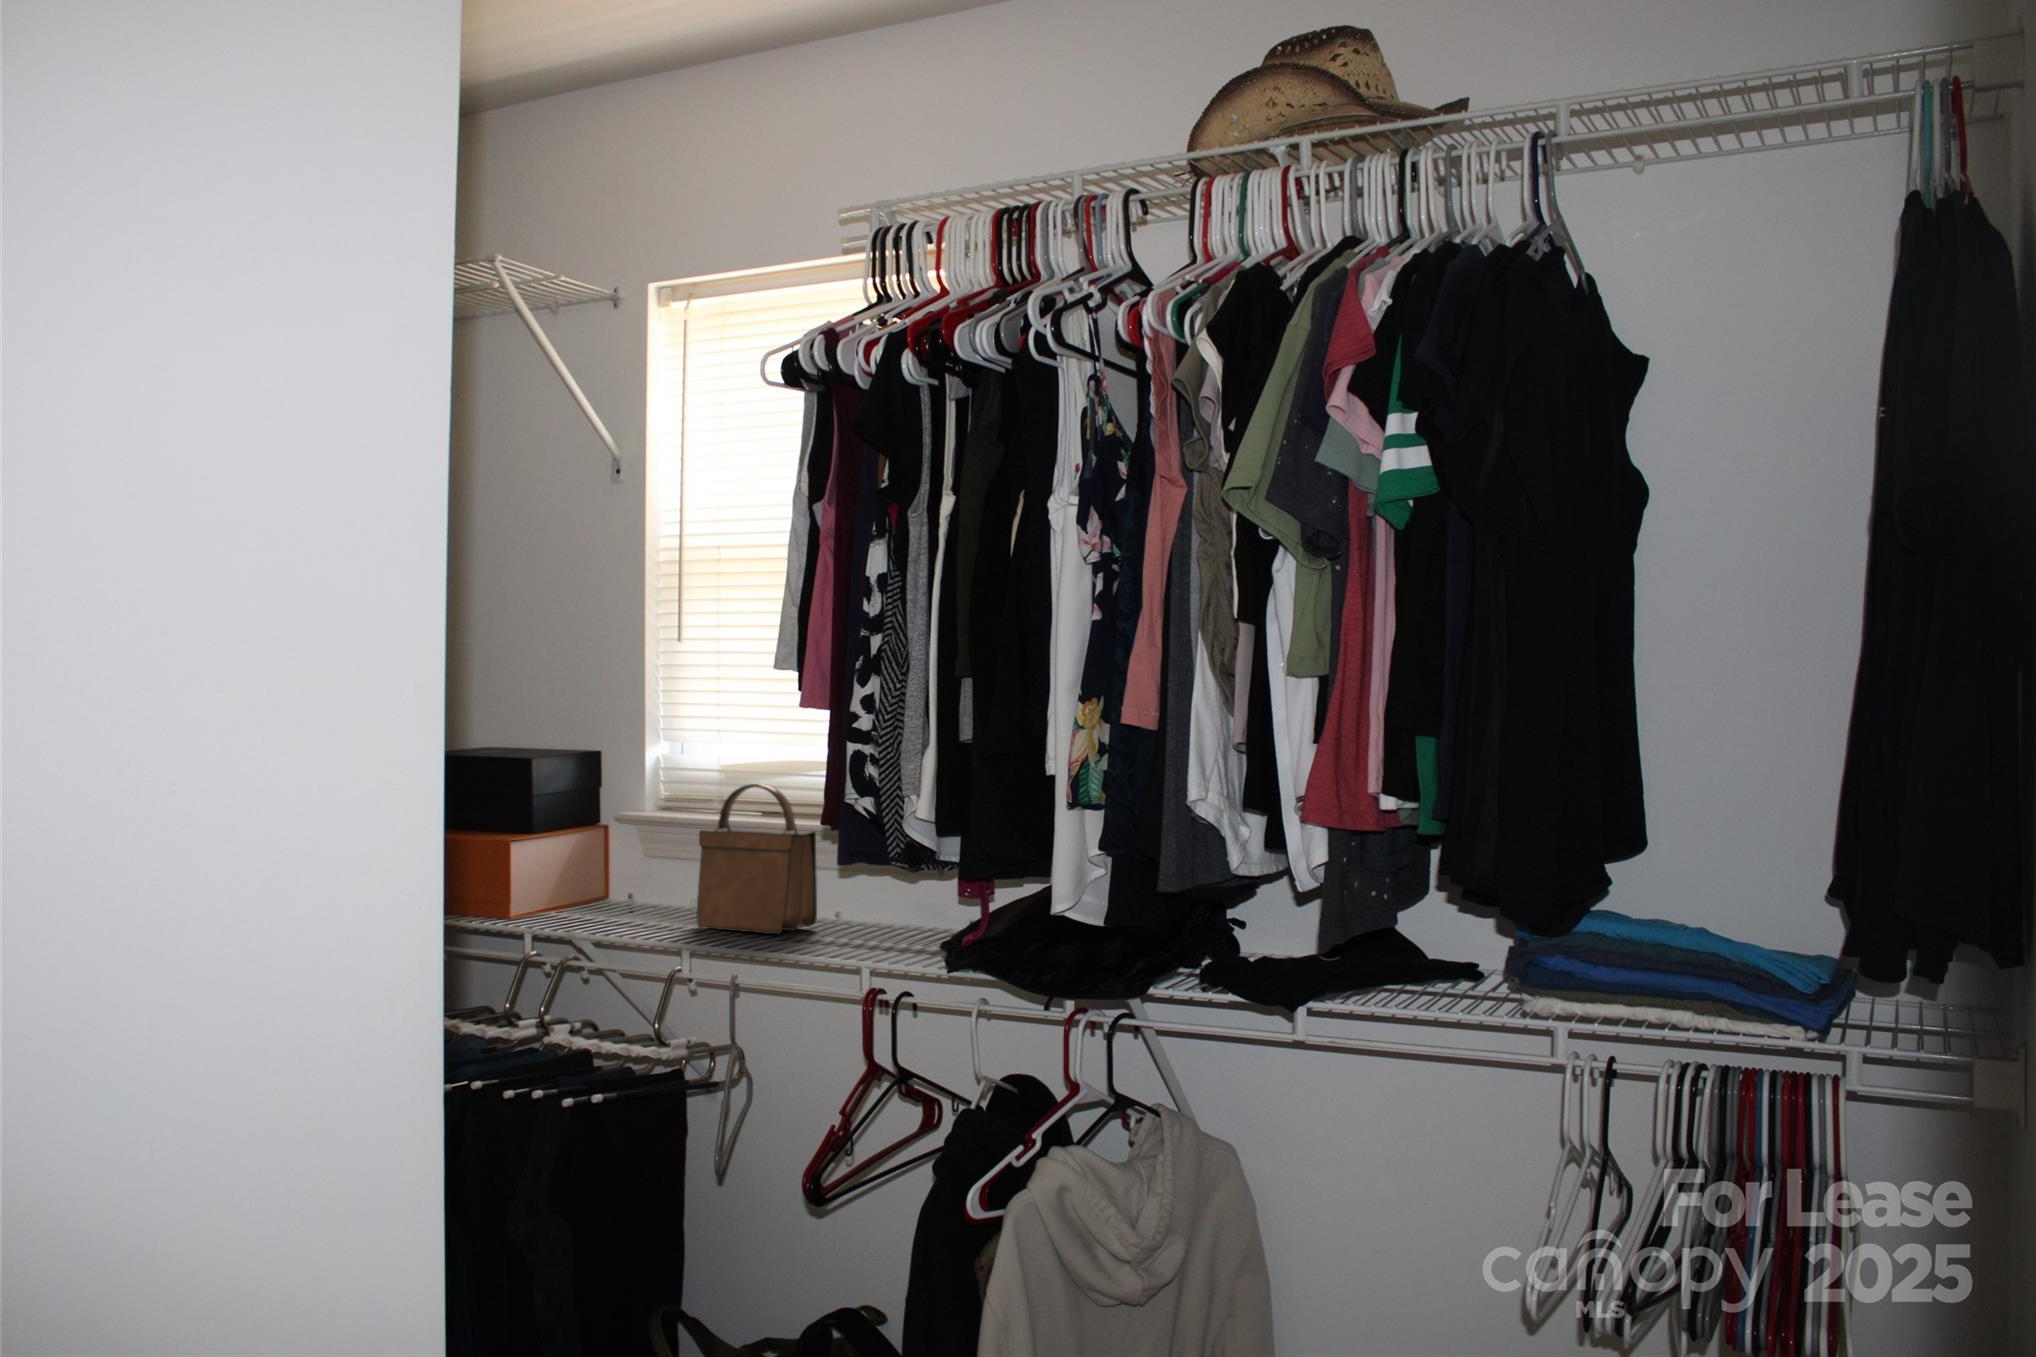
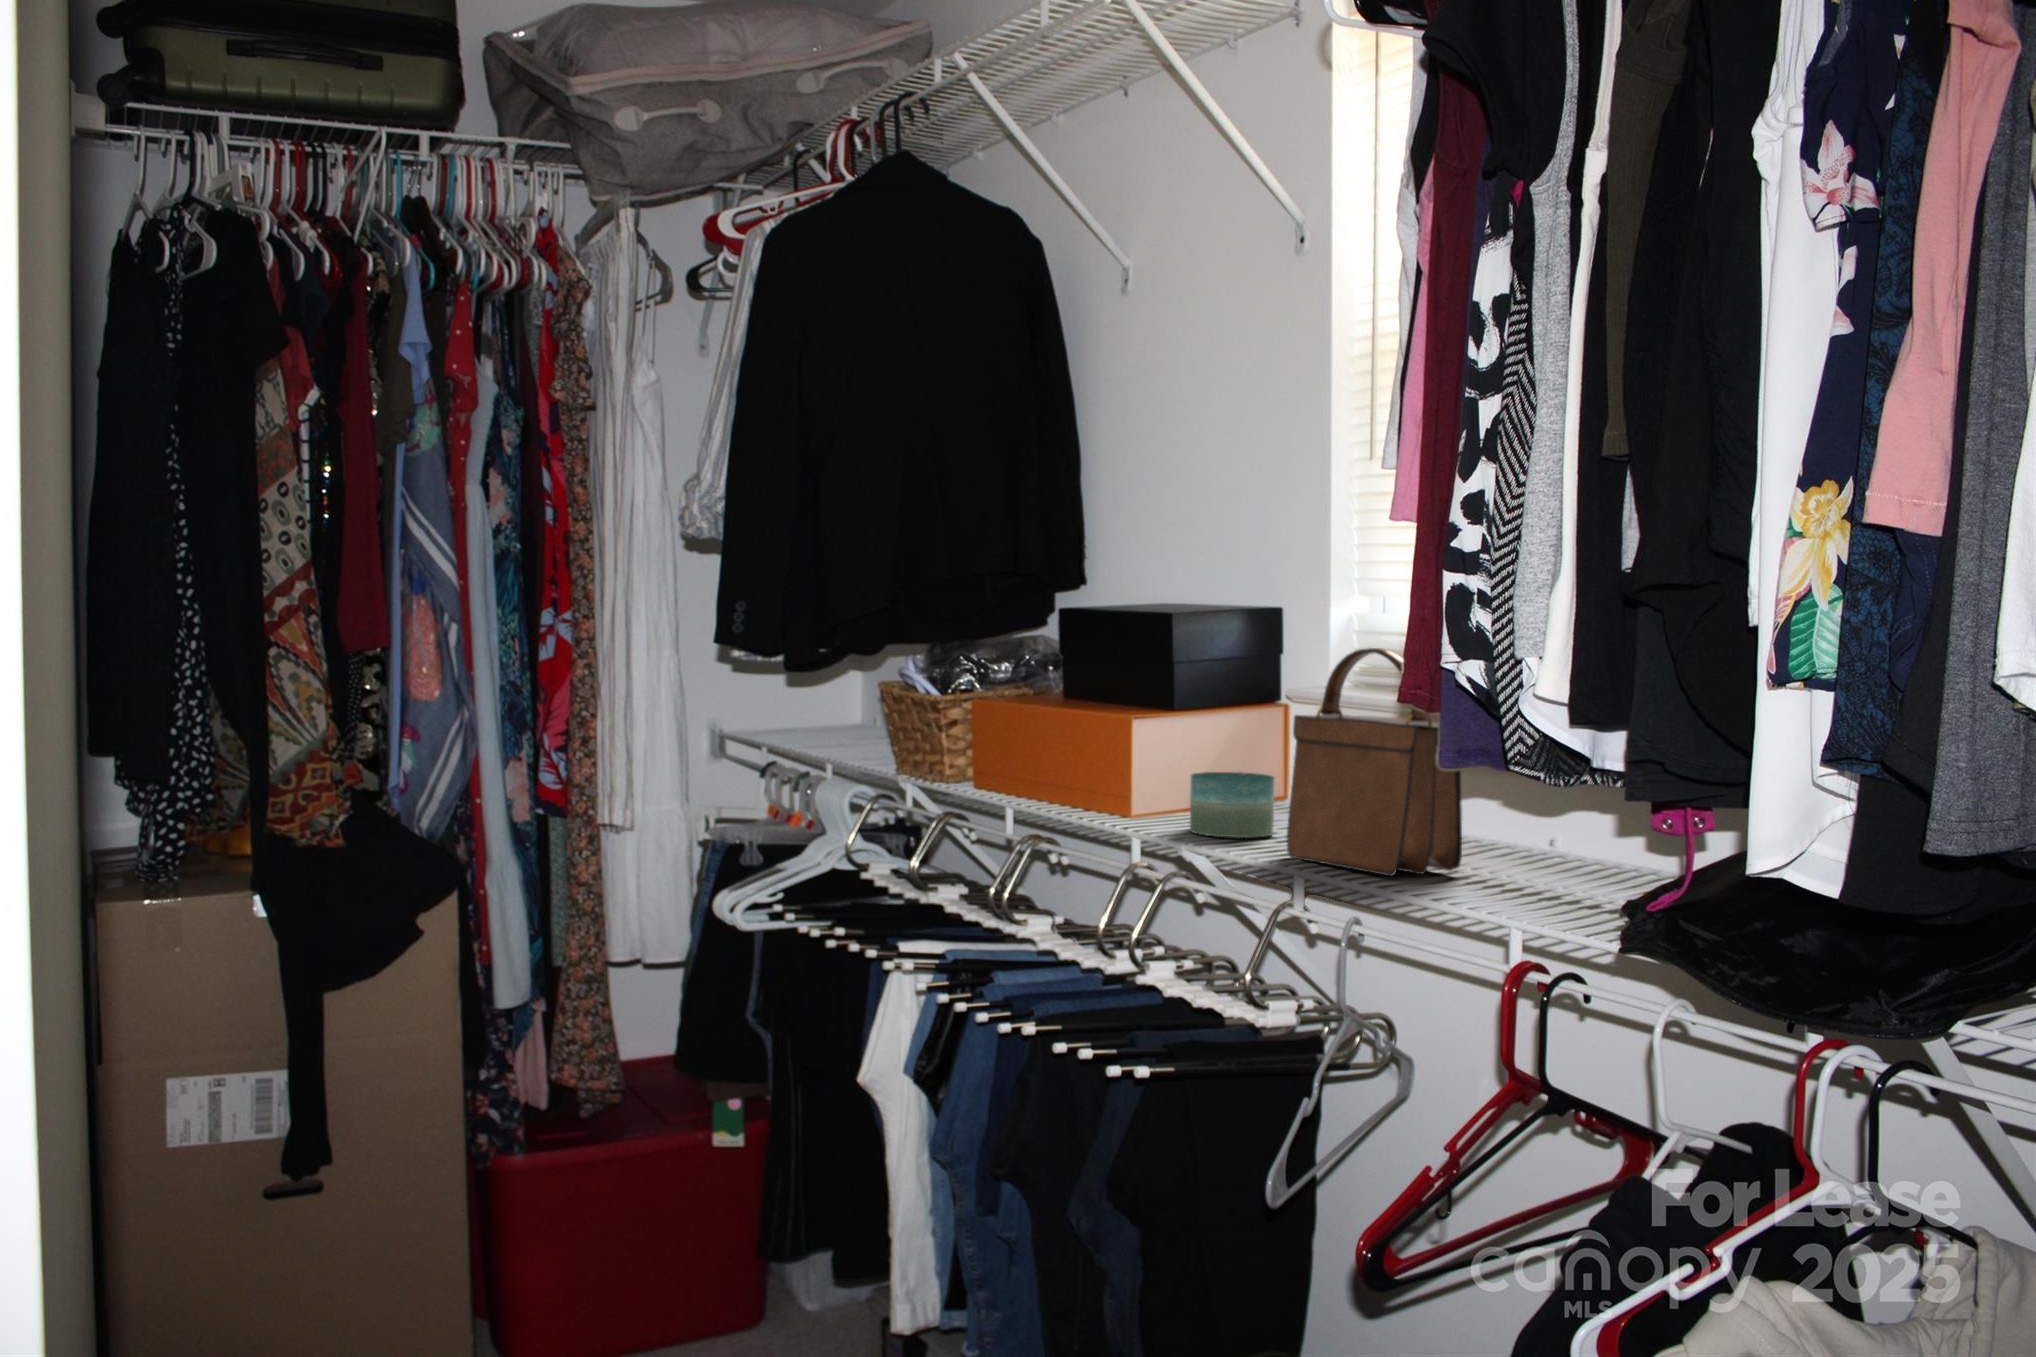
candle: none [613,871,674,918] -> present [1190,772,1274,838]

